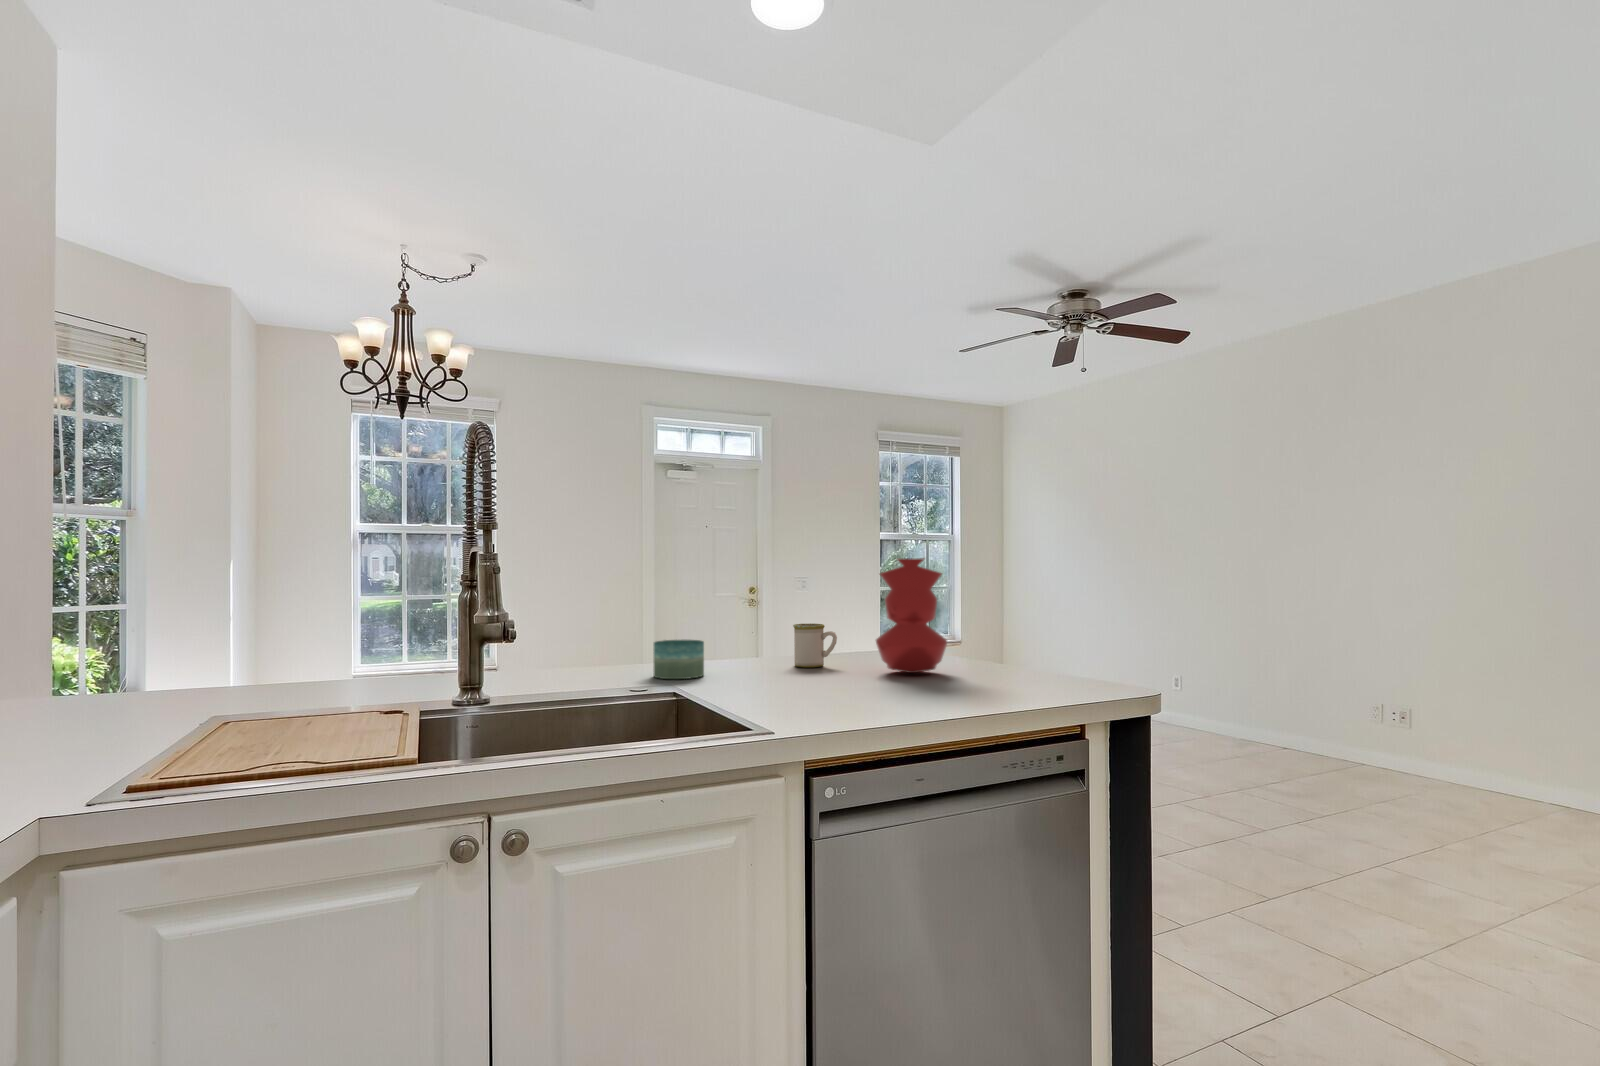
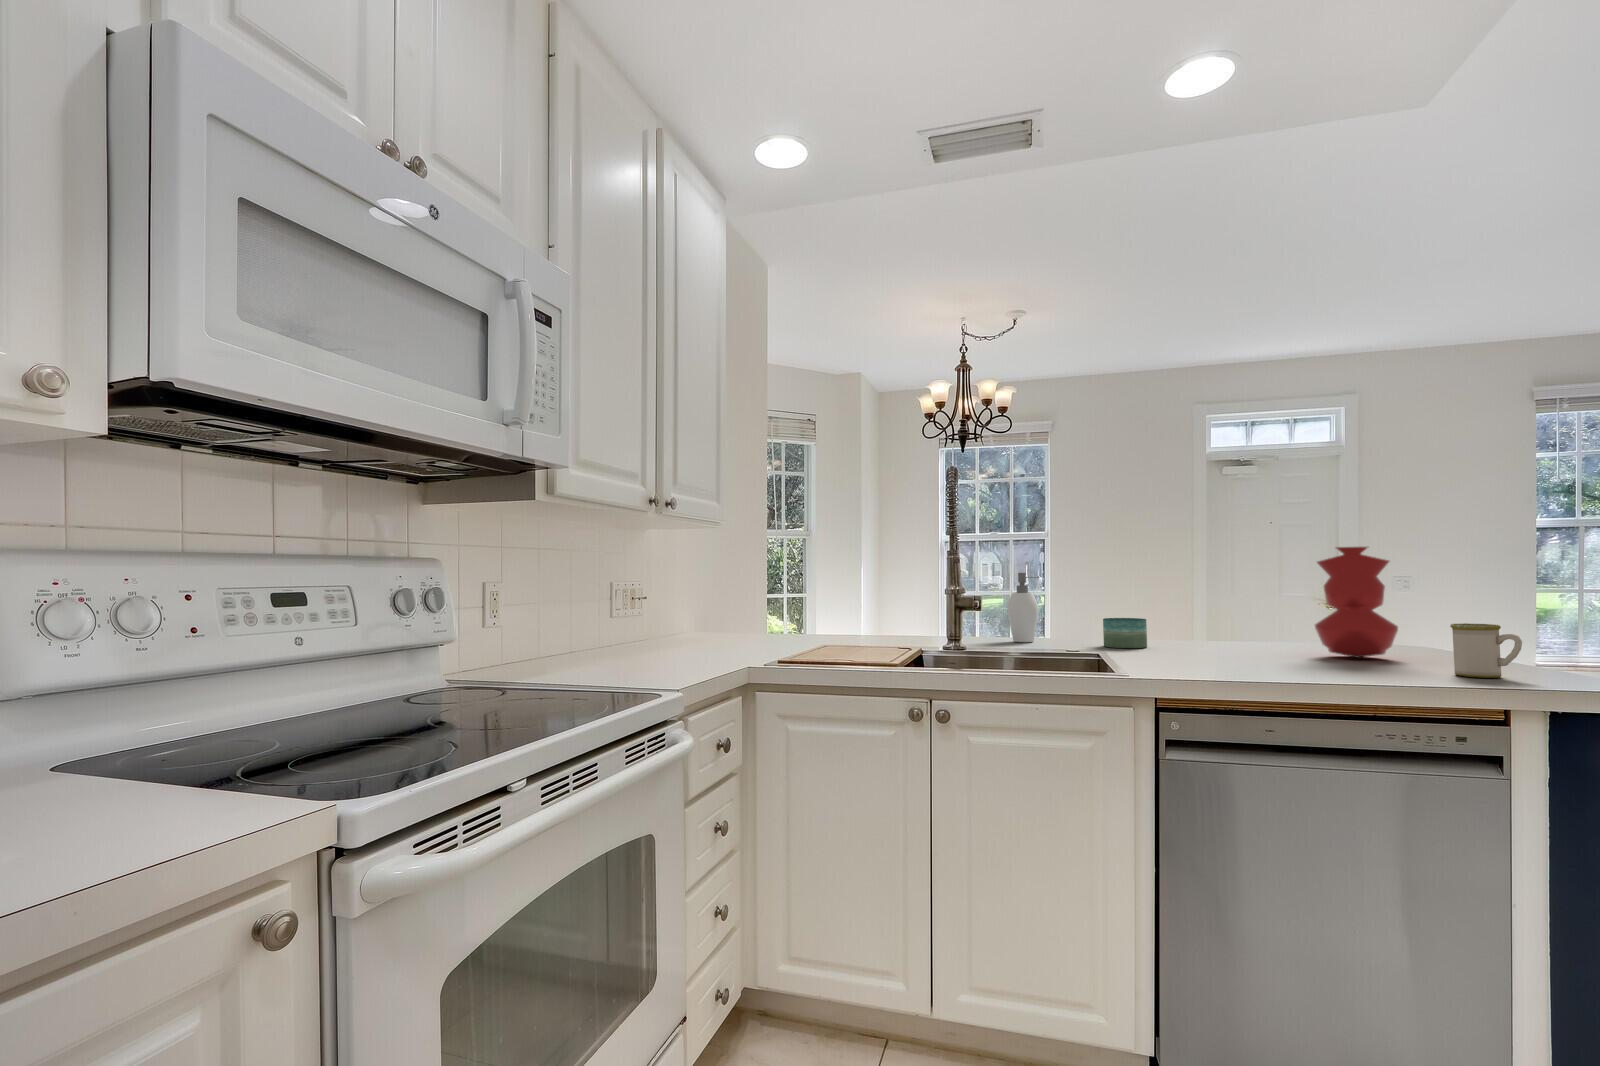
soap dispenser: none [524,584,573,679] -> present [1007,573,1039,642]
mug: present [793,623,837,667] -> present [1450,623,1522,678]

